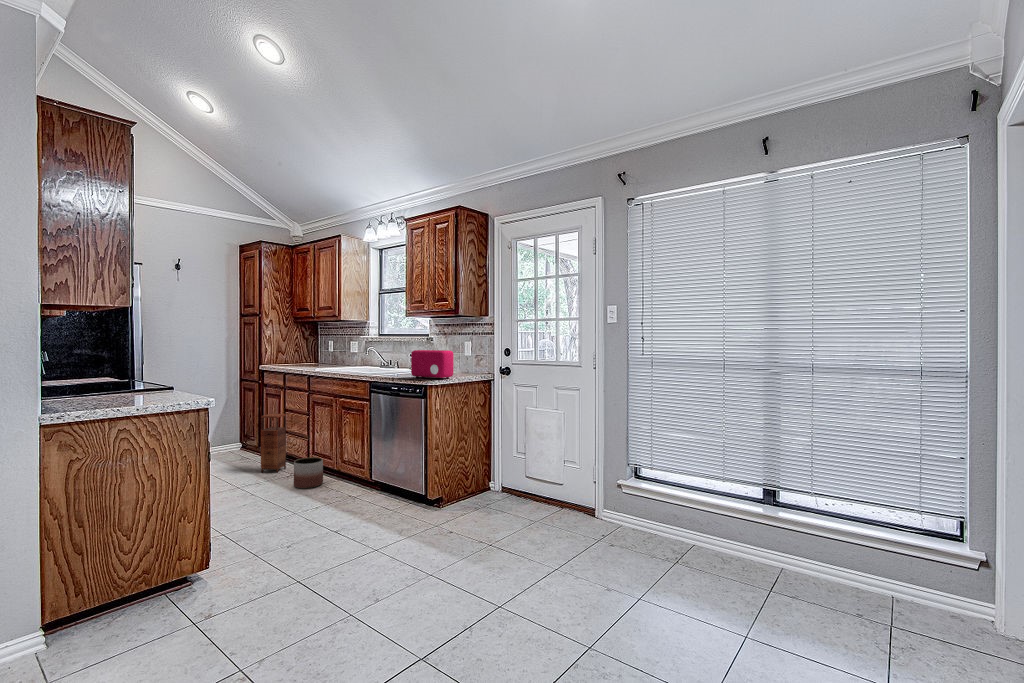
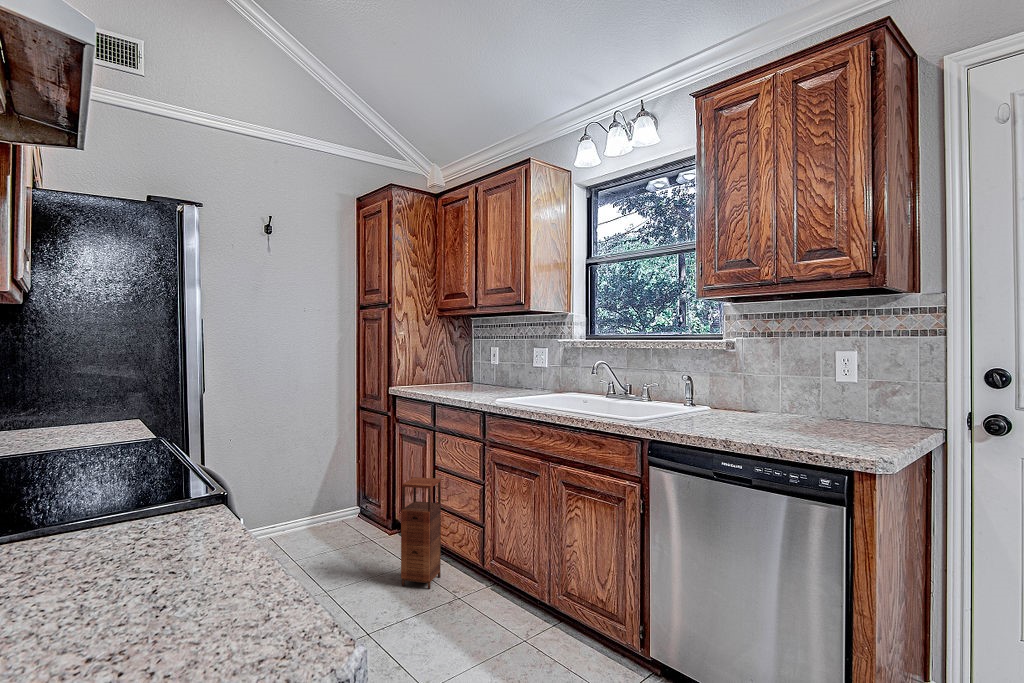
toaster: present [411,350,454,379] -> none [764,372,884,449]
planter: present [294,457,323,489] -> none [473,578,528,652]

